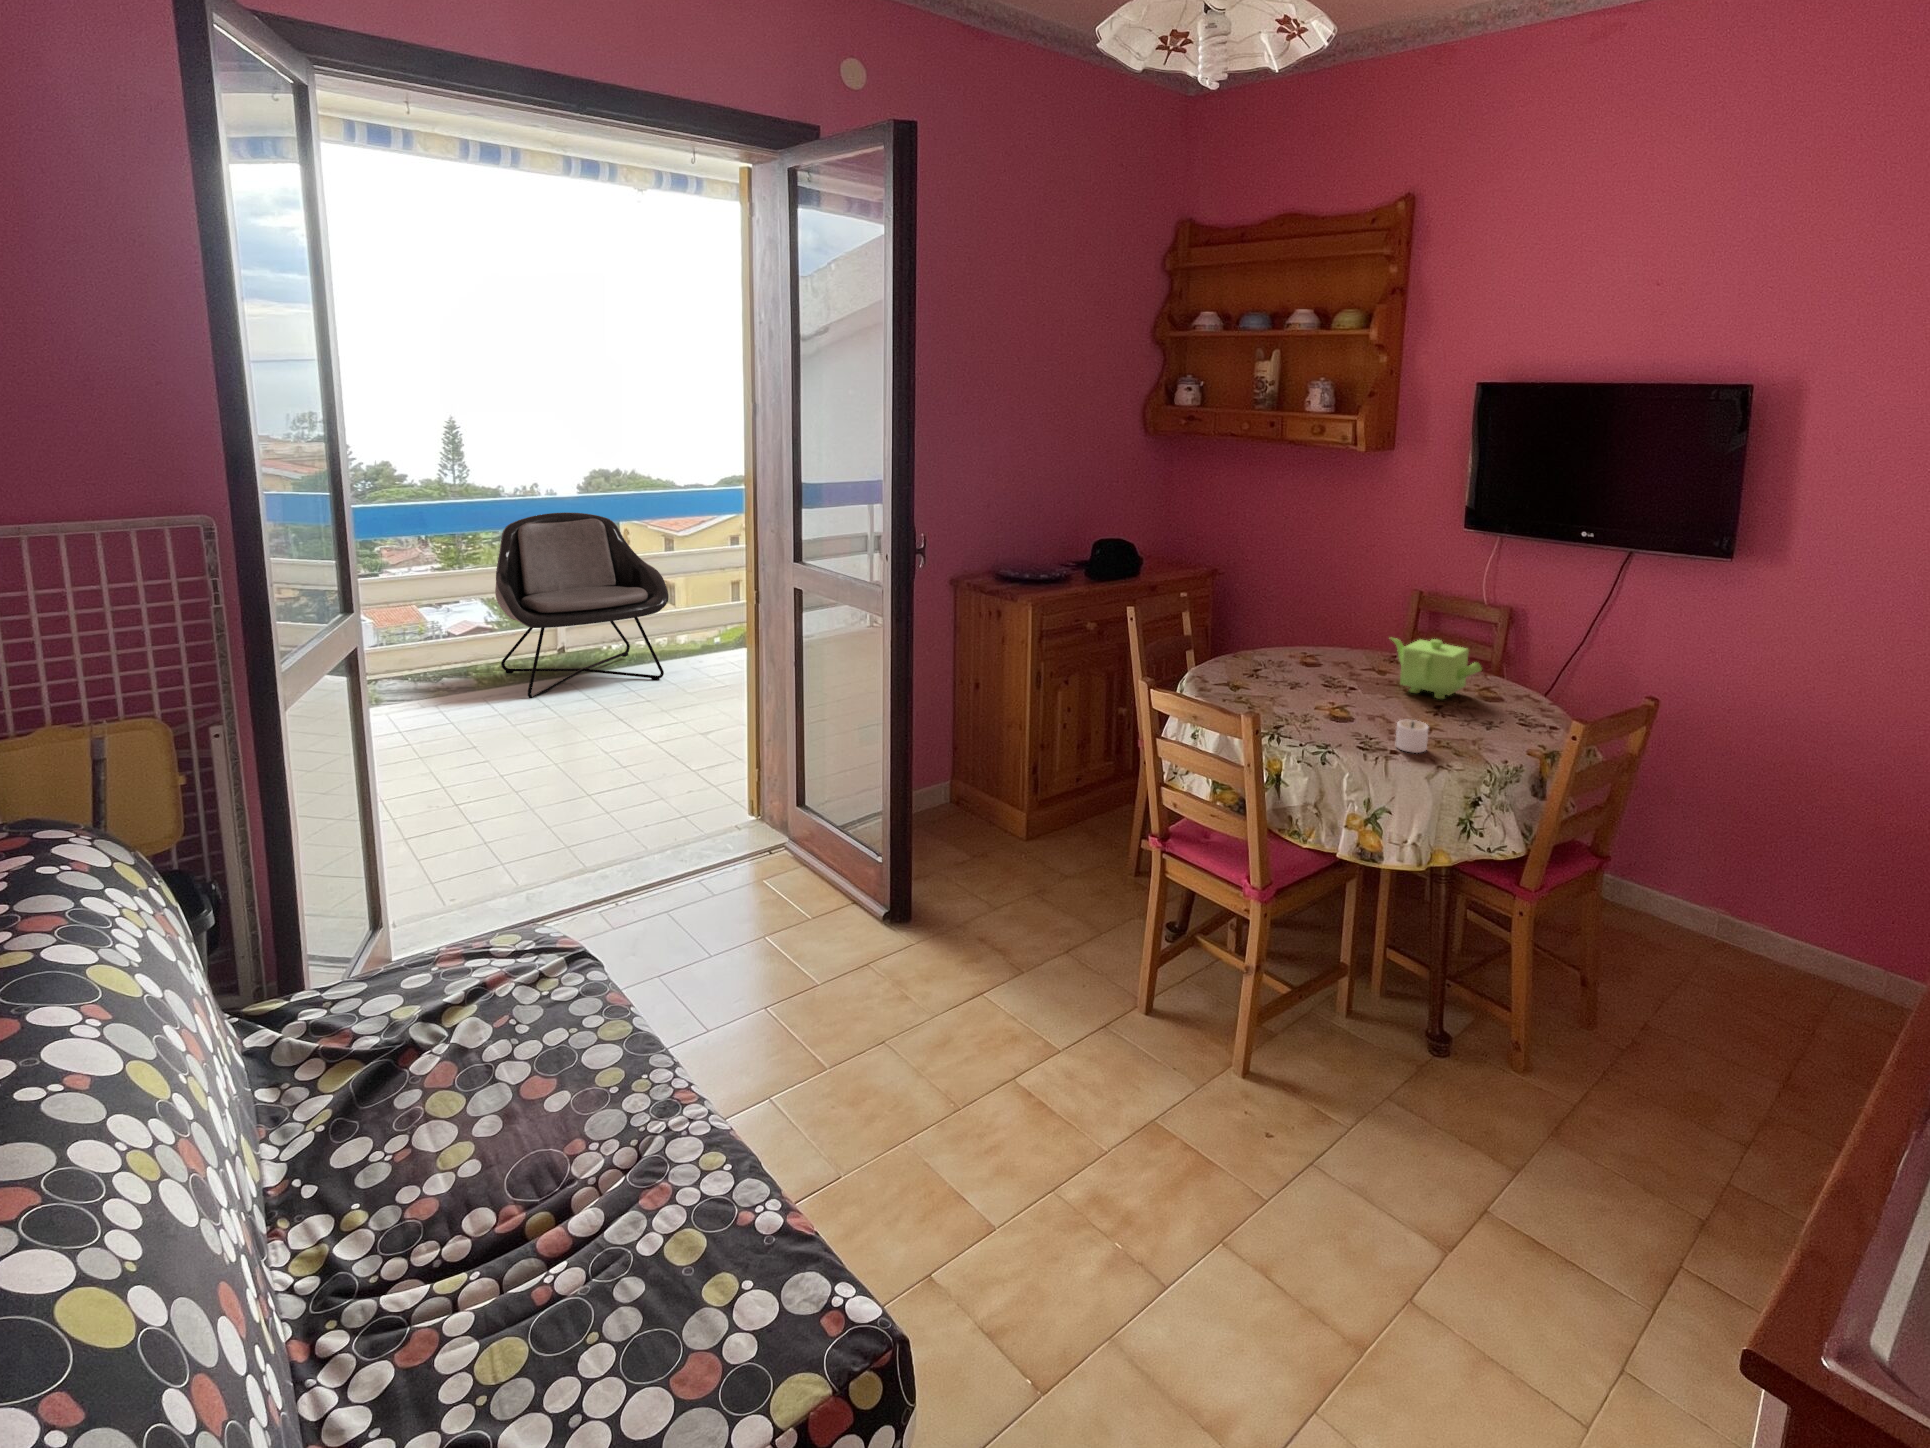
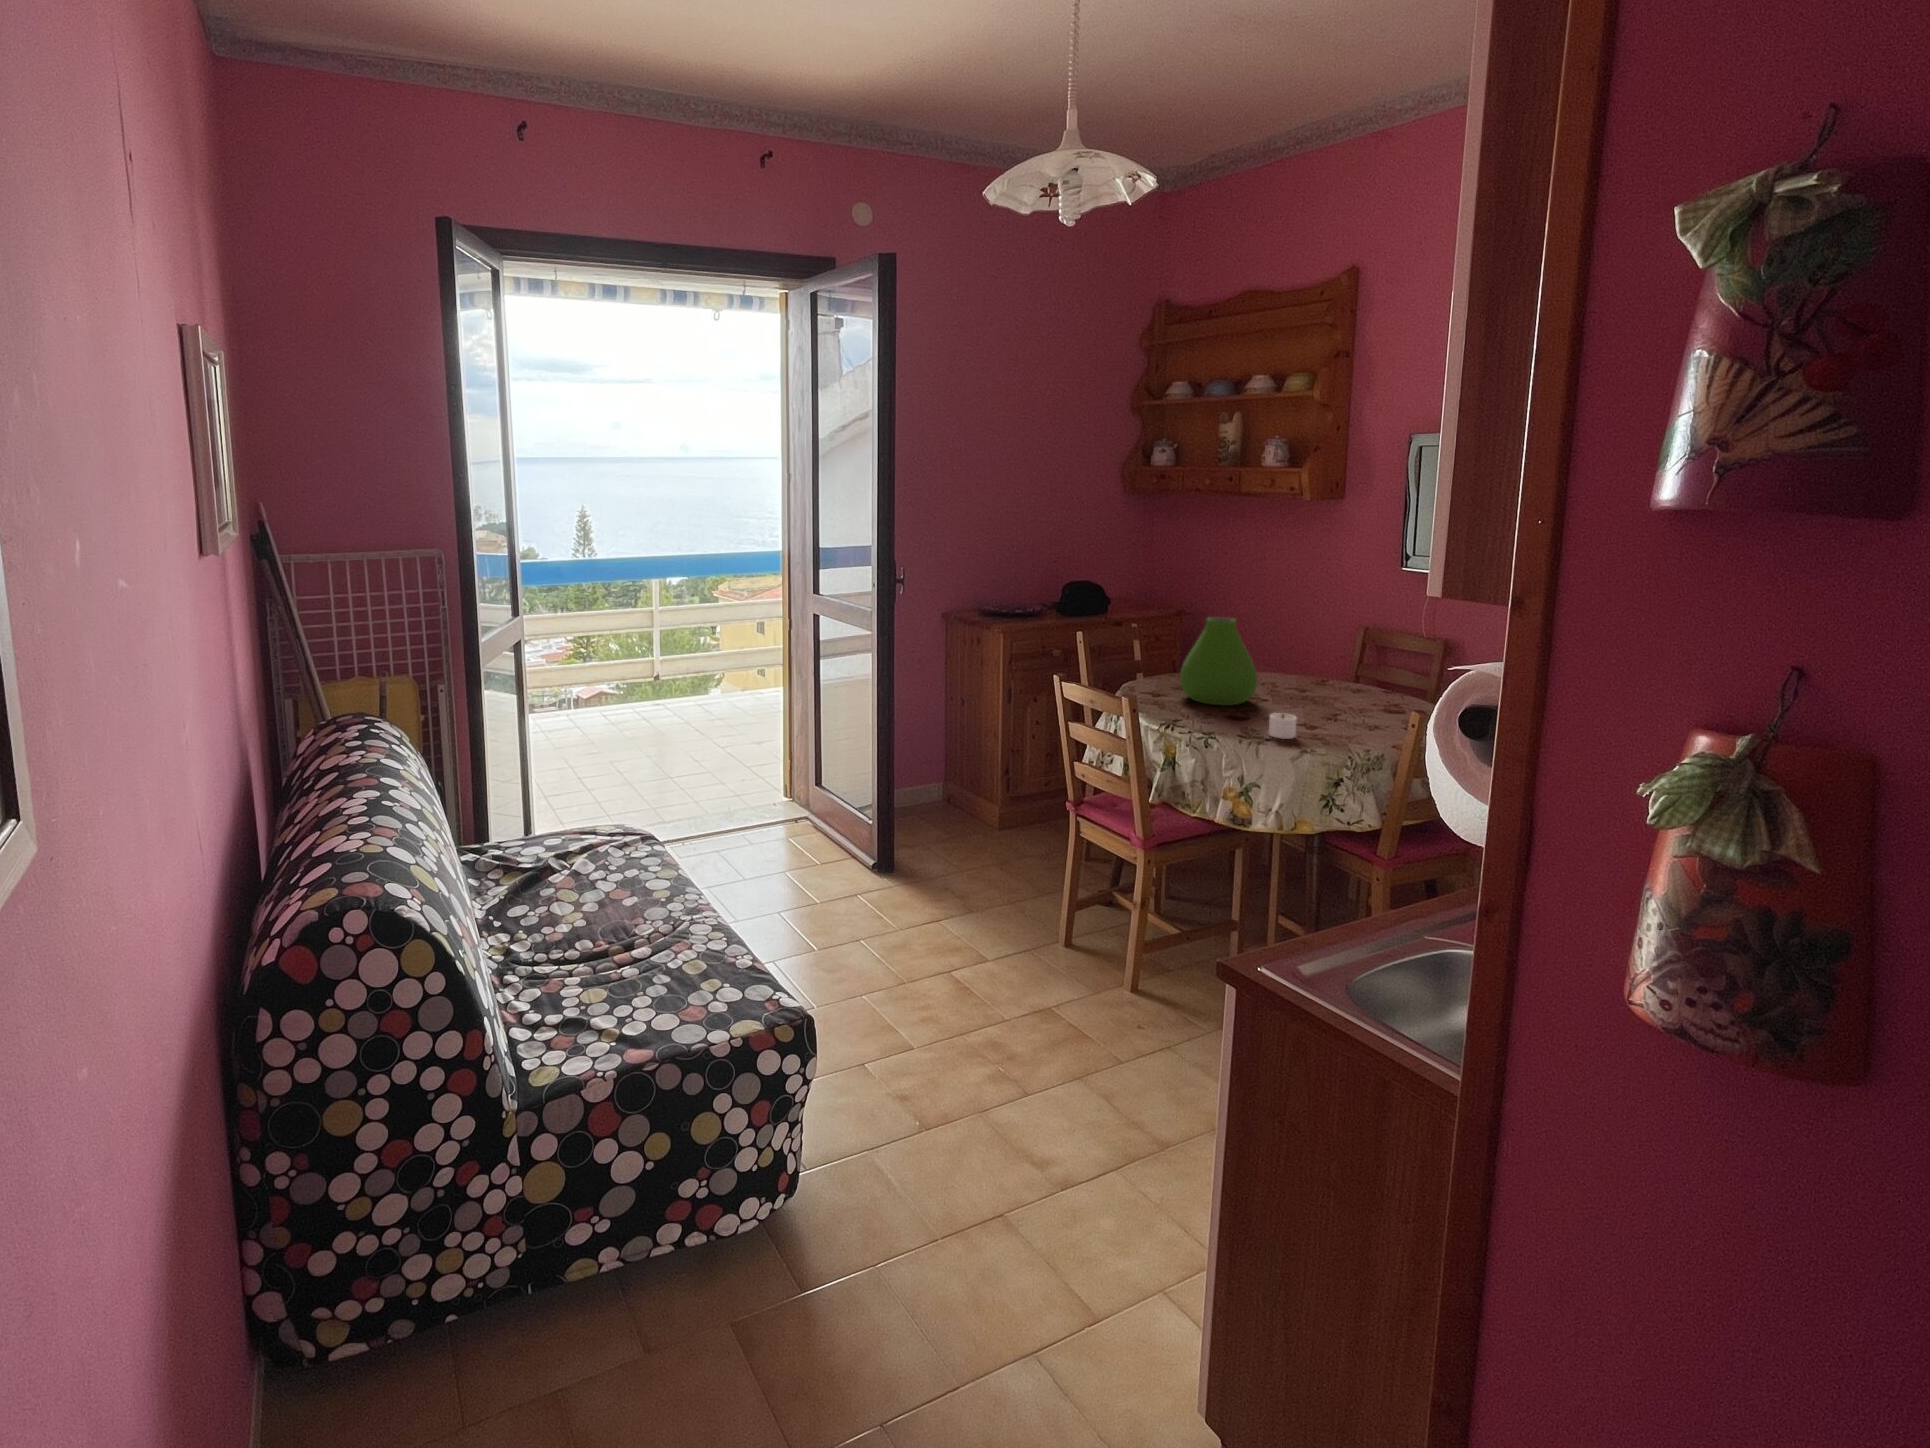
lounge chair: present [495,512,668,698] -> none [613,569,739,716]
vase: none [1266,596,1356,703] -> present [1180,617,1257,706]
teapot: present [1389,638,1482,699] -> none [1298,656,1377,708]

